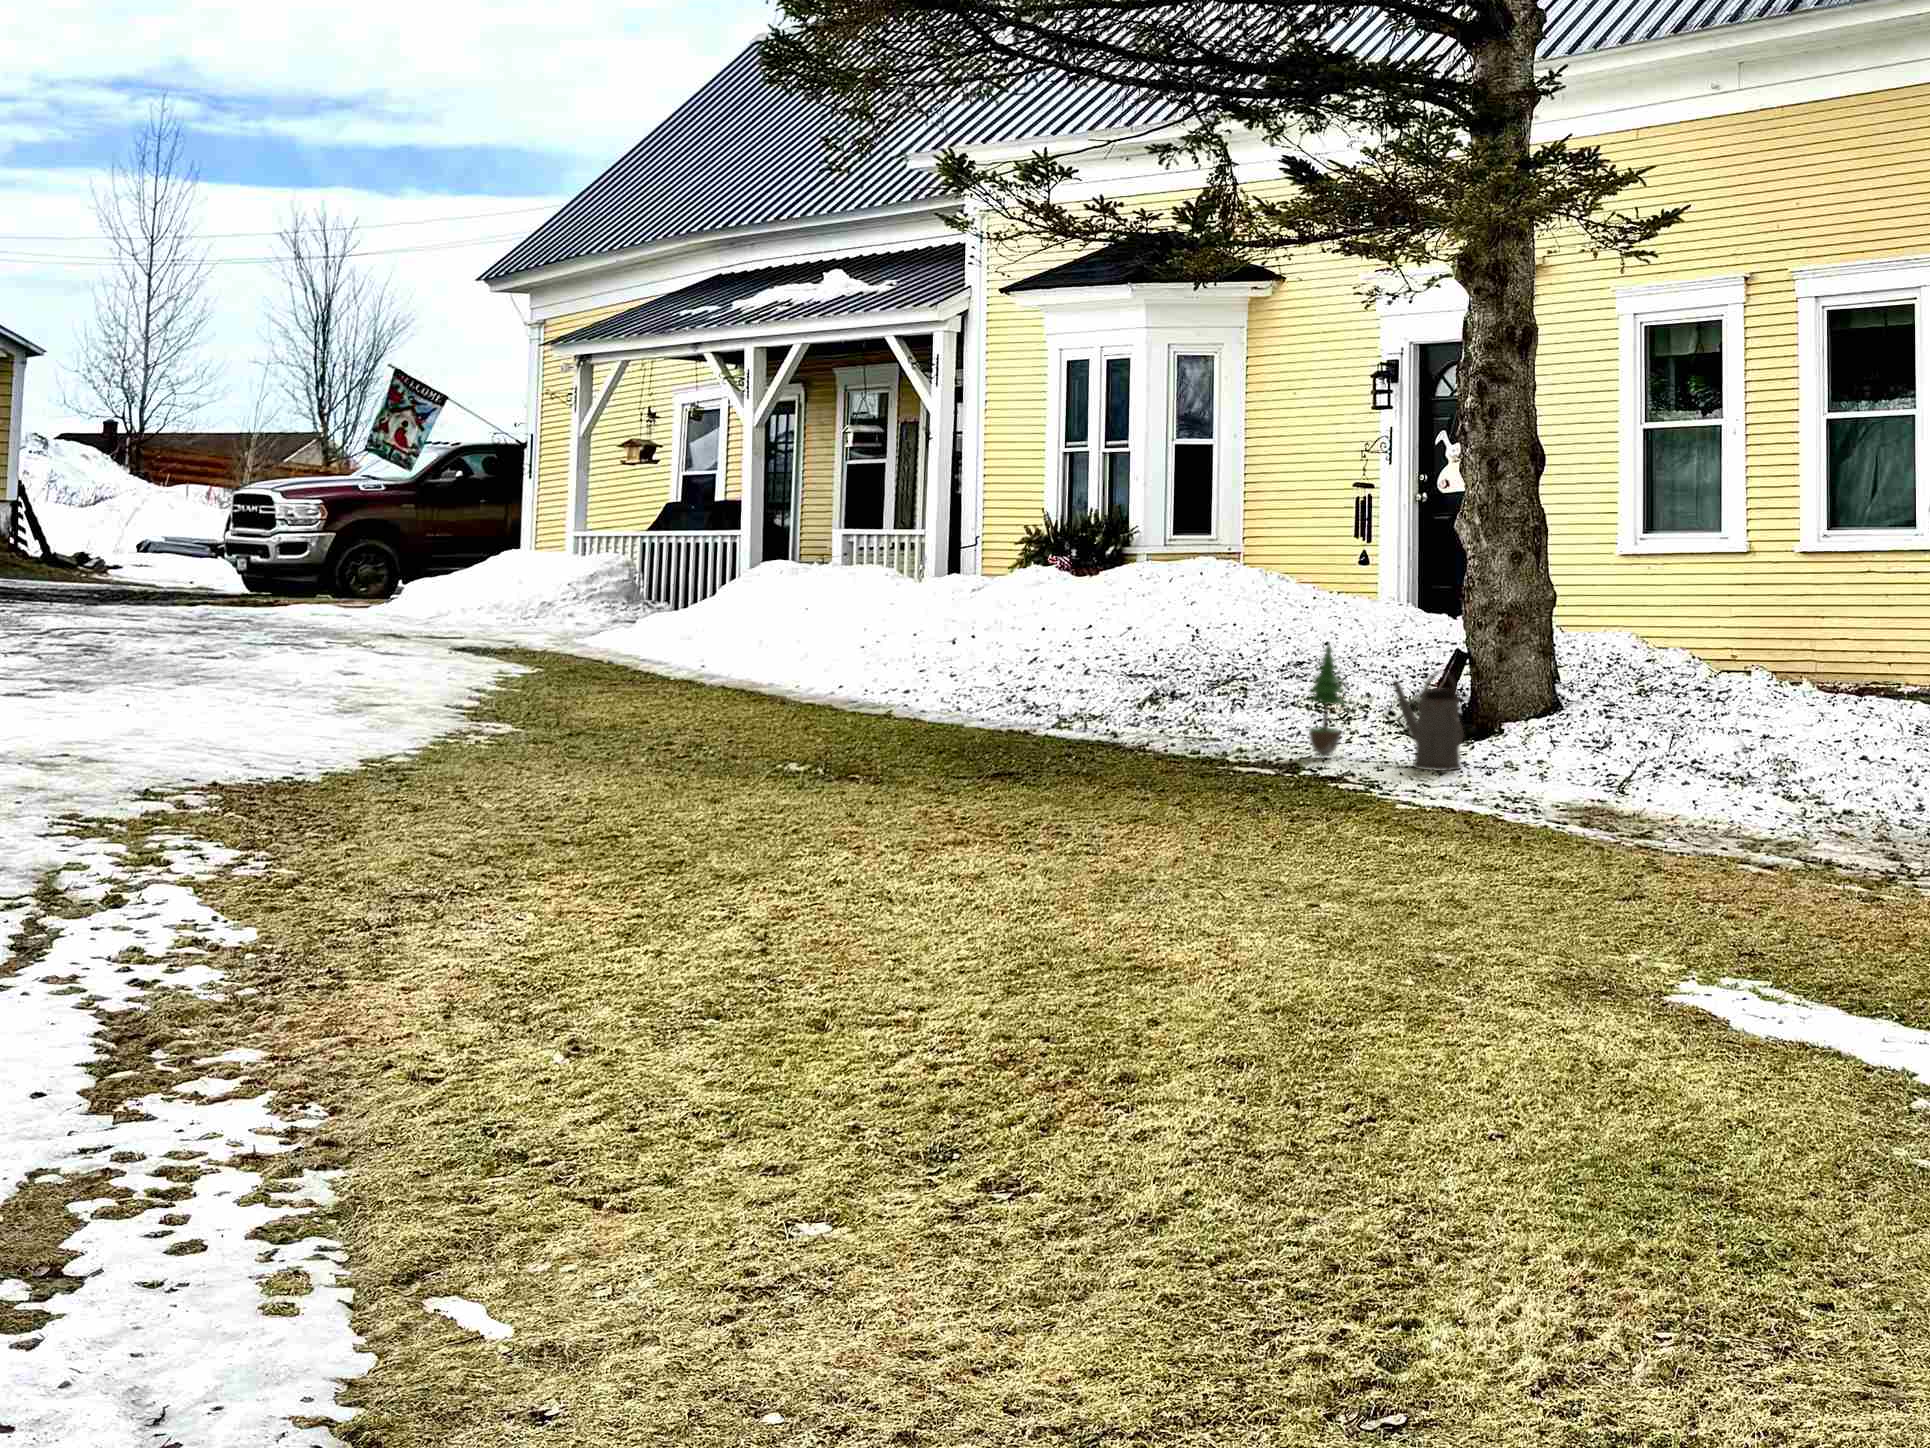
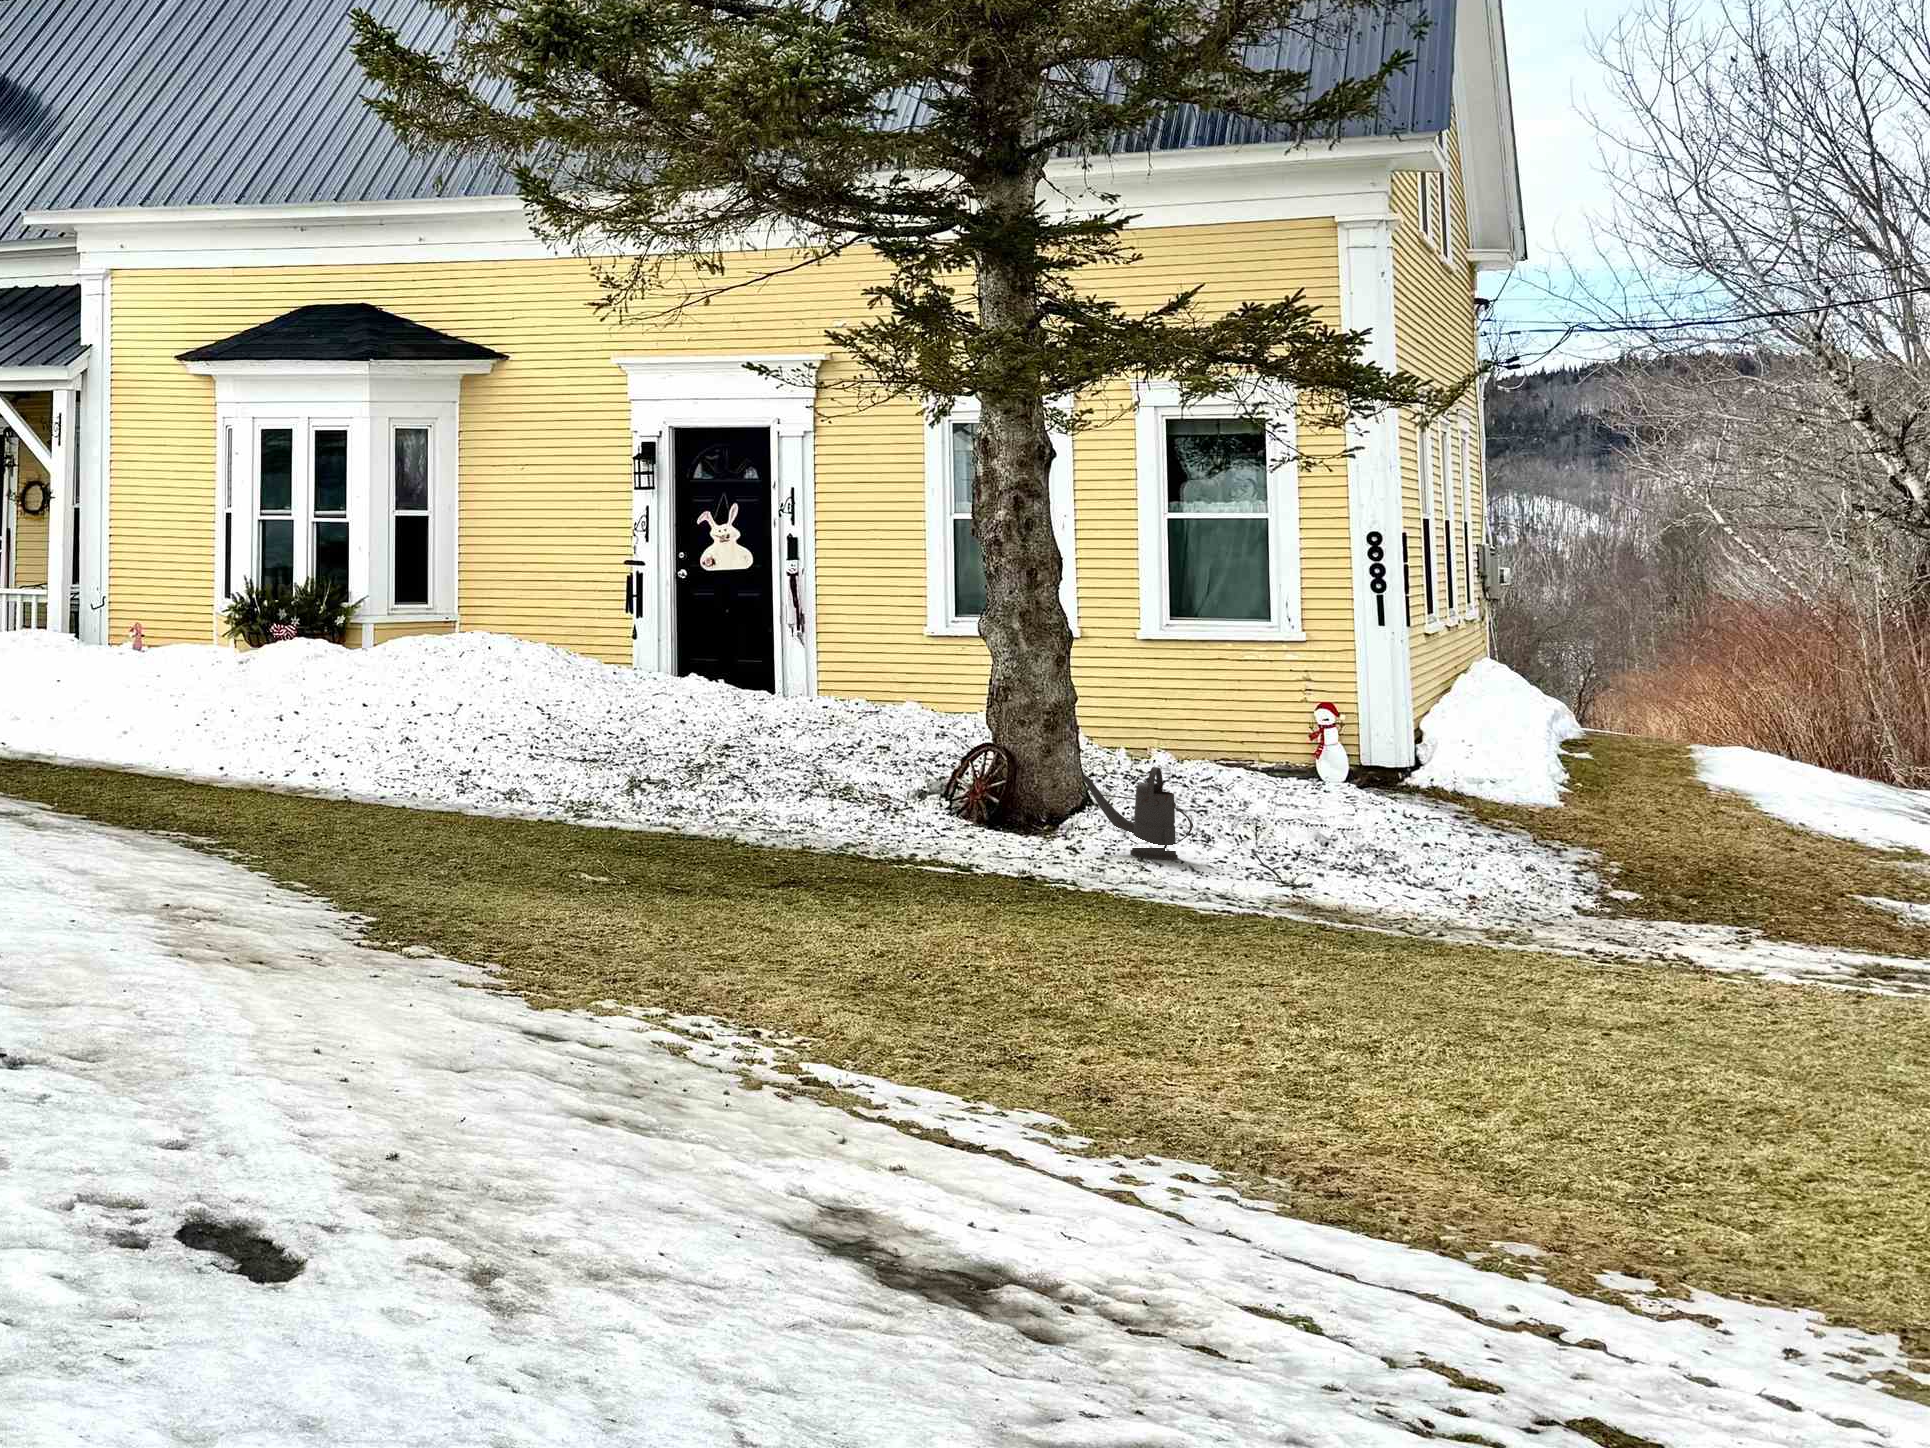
potted tree: present [1309,645,1345,757] -> none [1018,740,1058,849]

